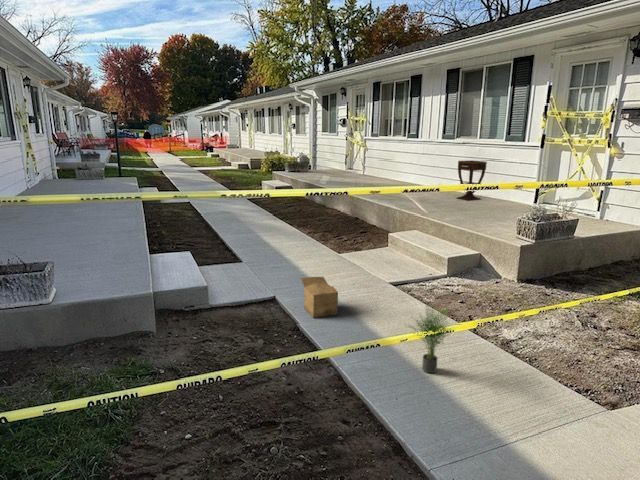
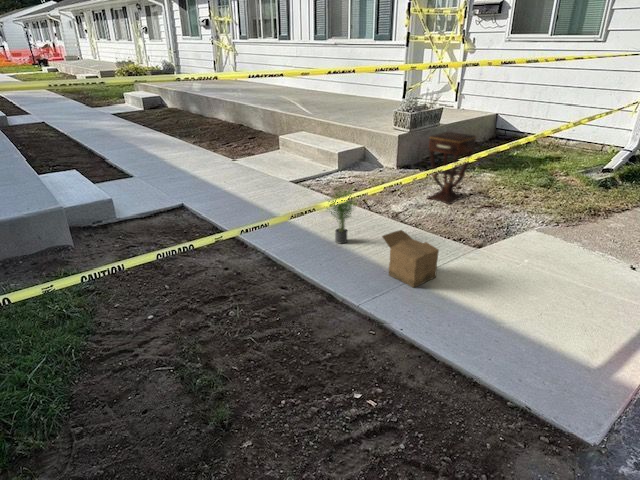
side table: present [458,160,487,201] -> present [427,132,476,204]
cardboard box: present [301,277,338,318] -> present [382,230,439,288]

